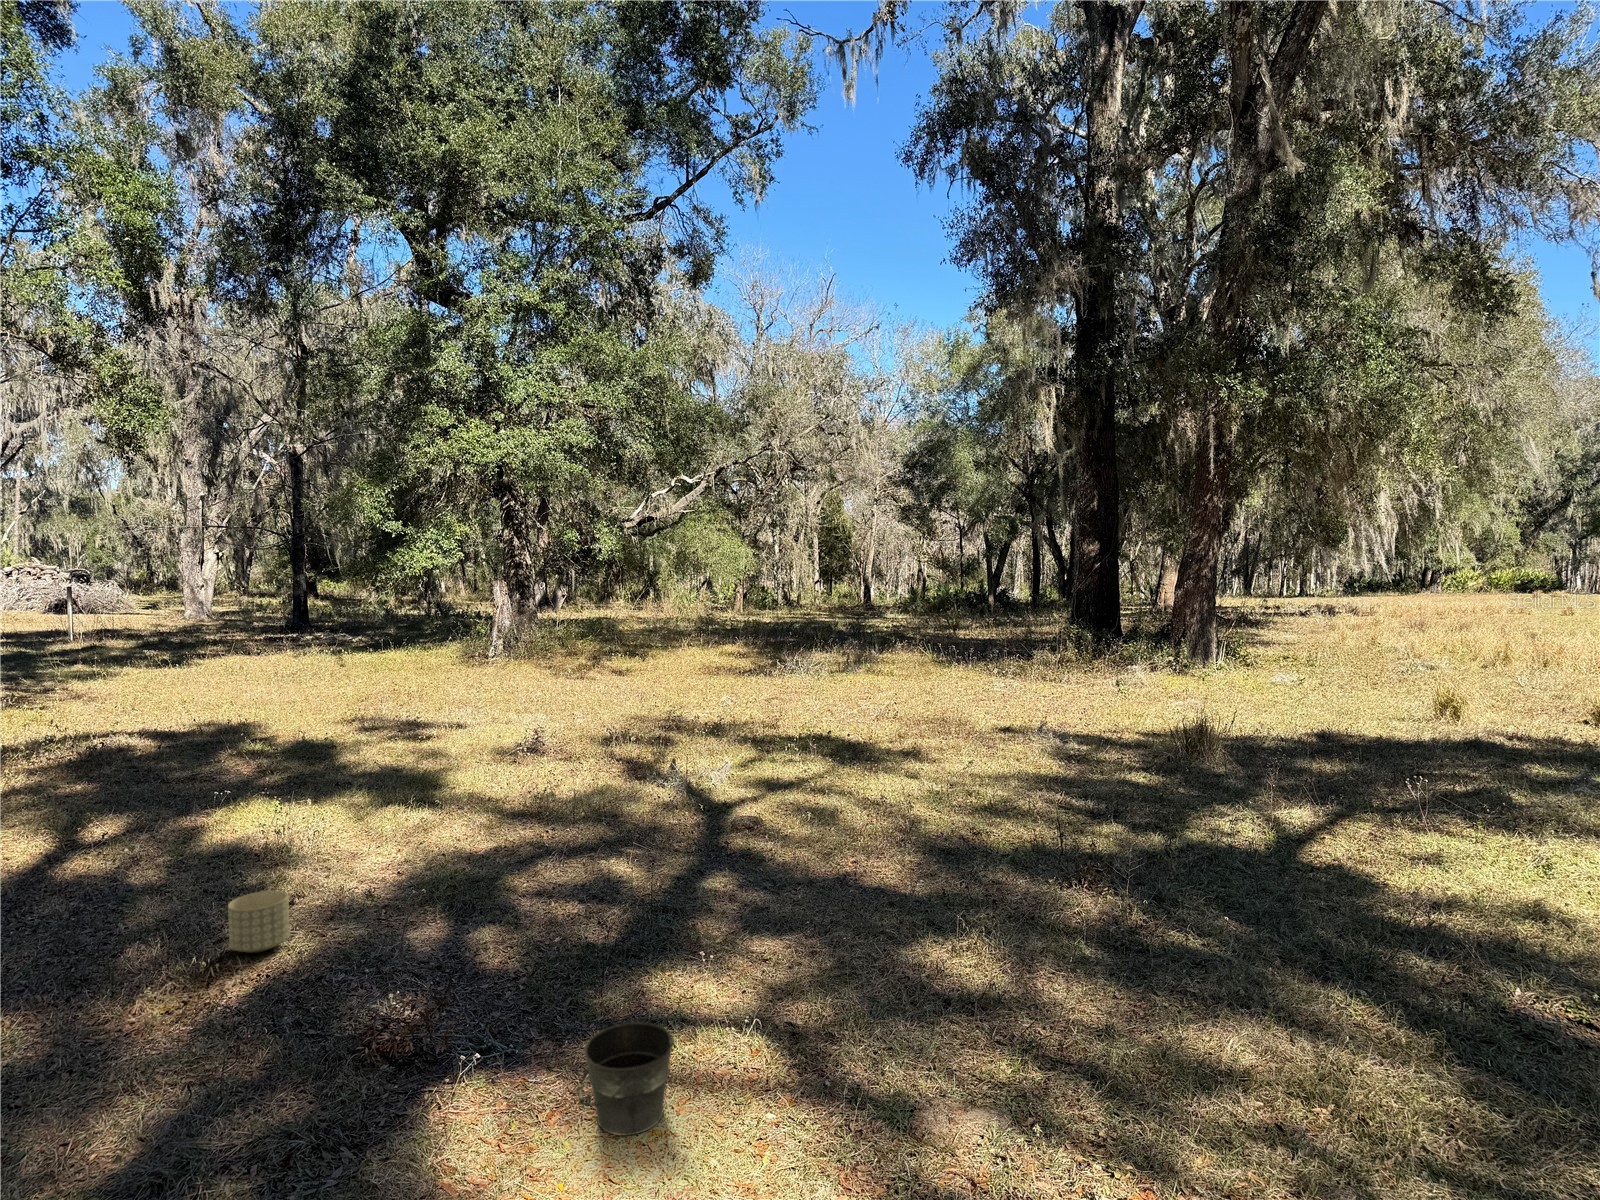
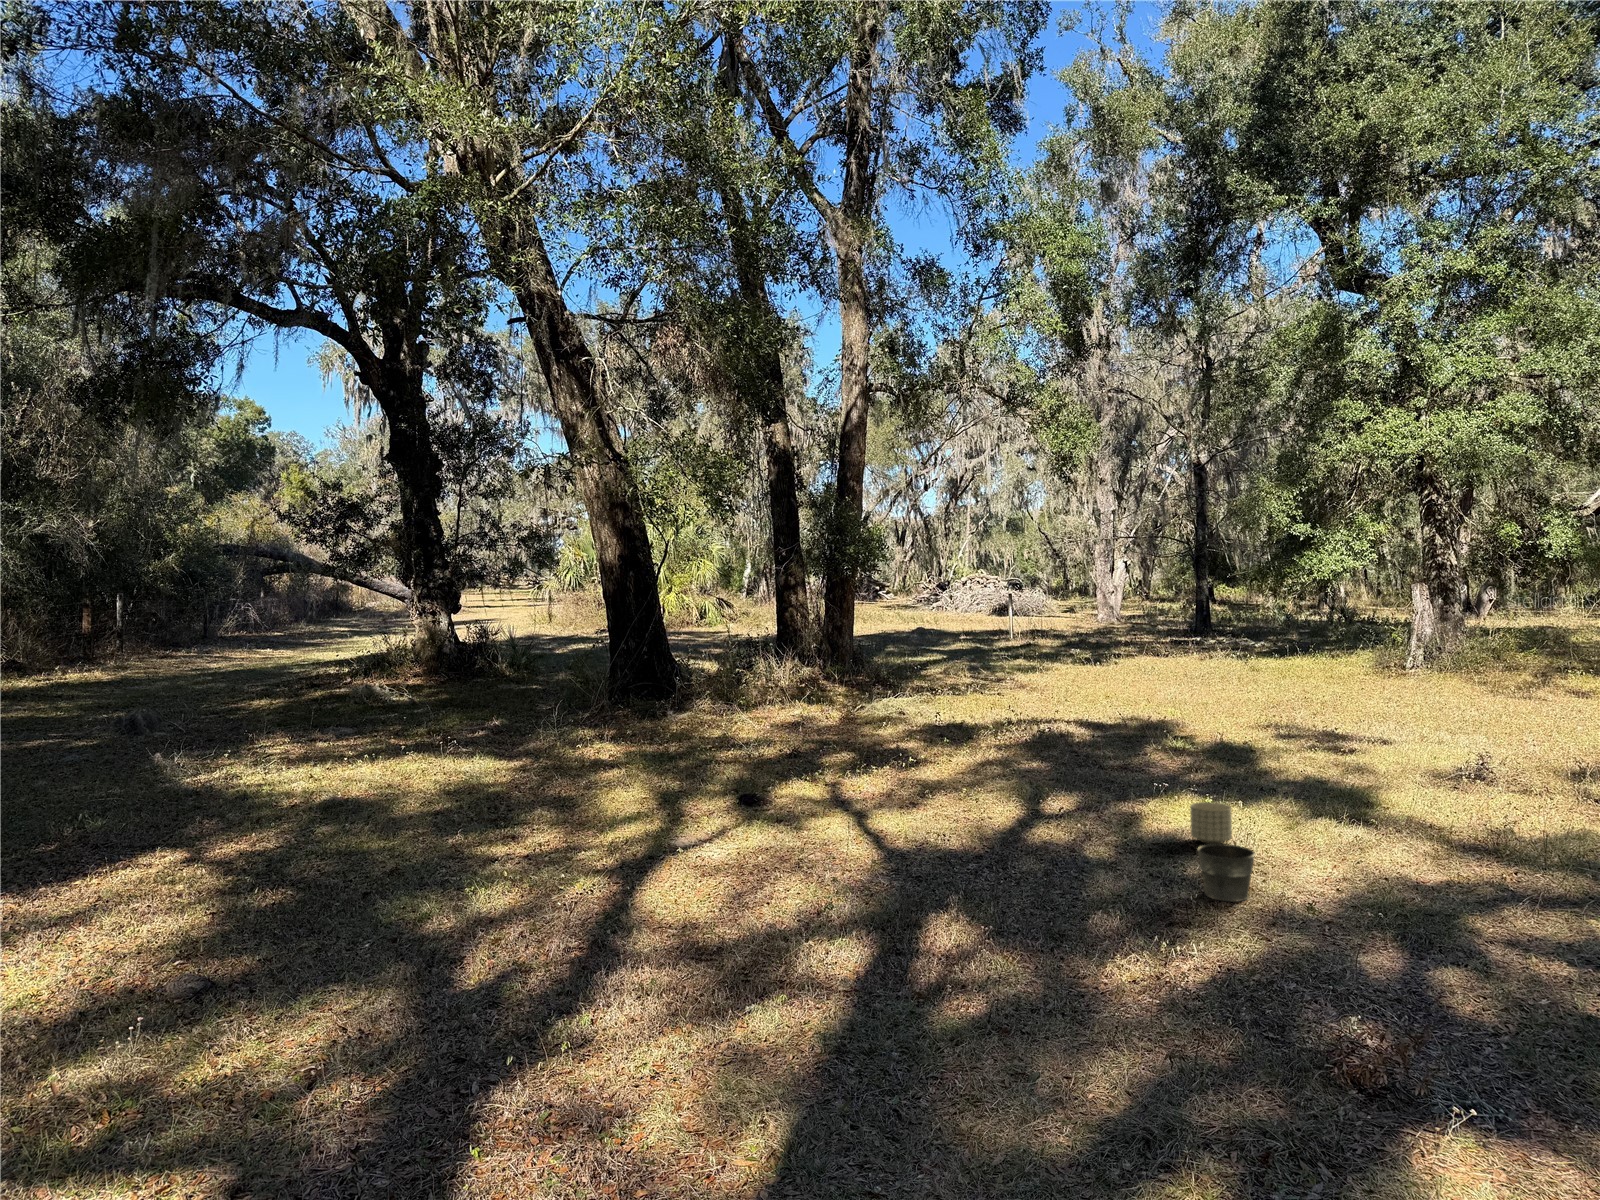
bucket: present [577,1022,674,1136] -> present [1192,844,1255,902]

